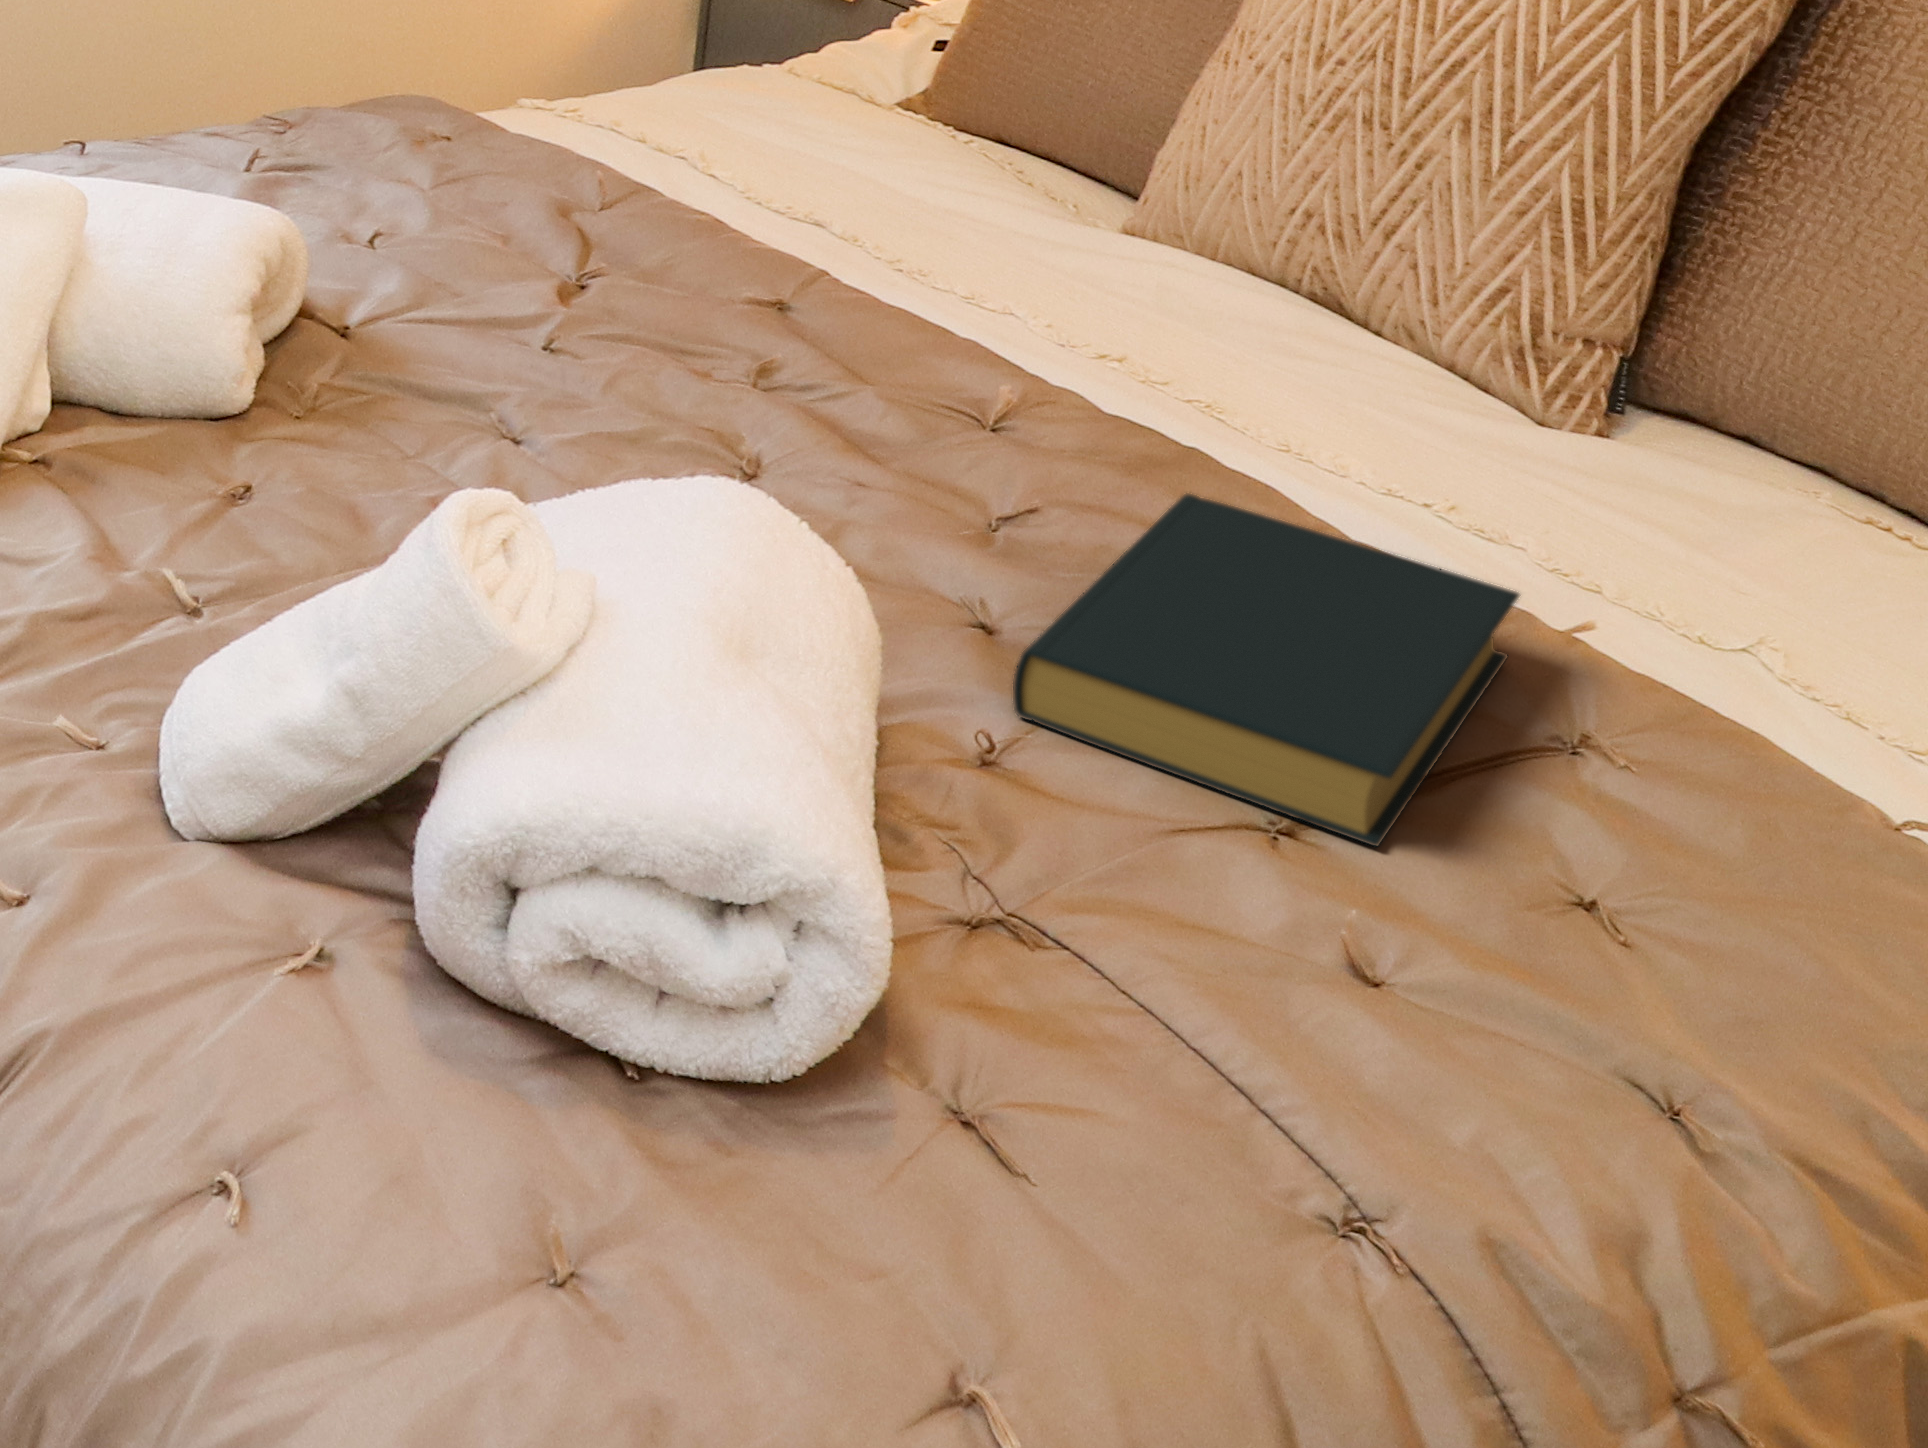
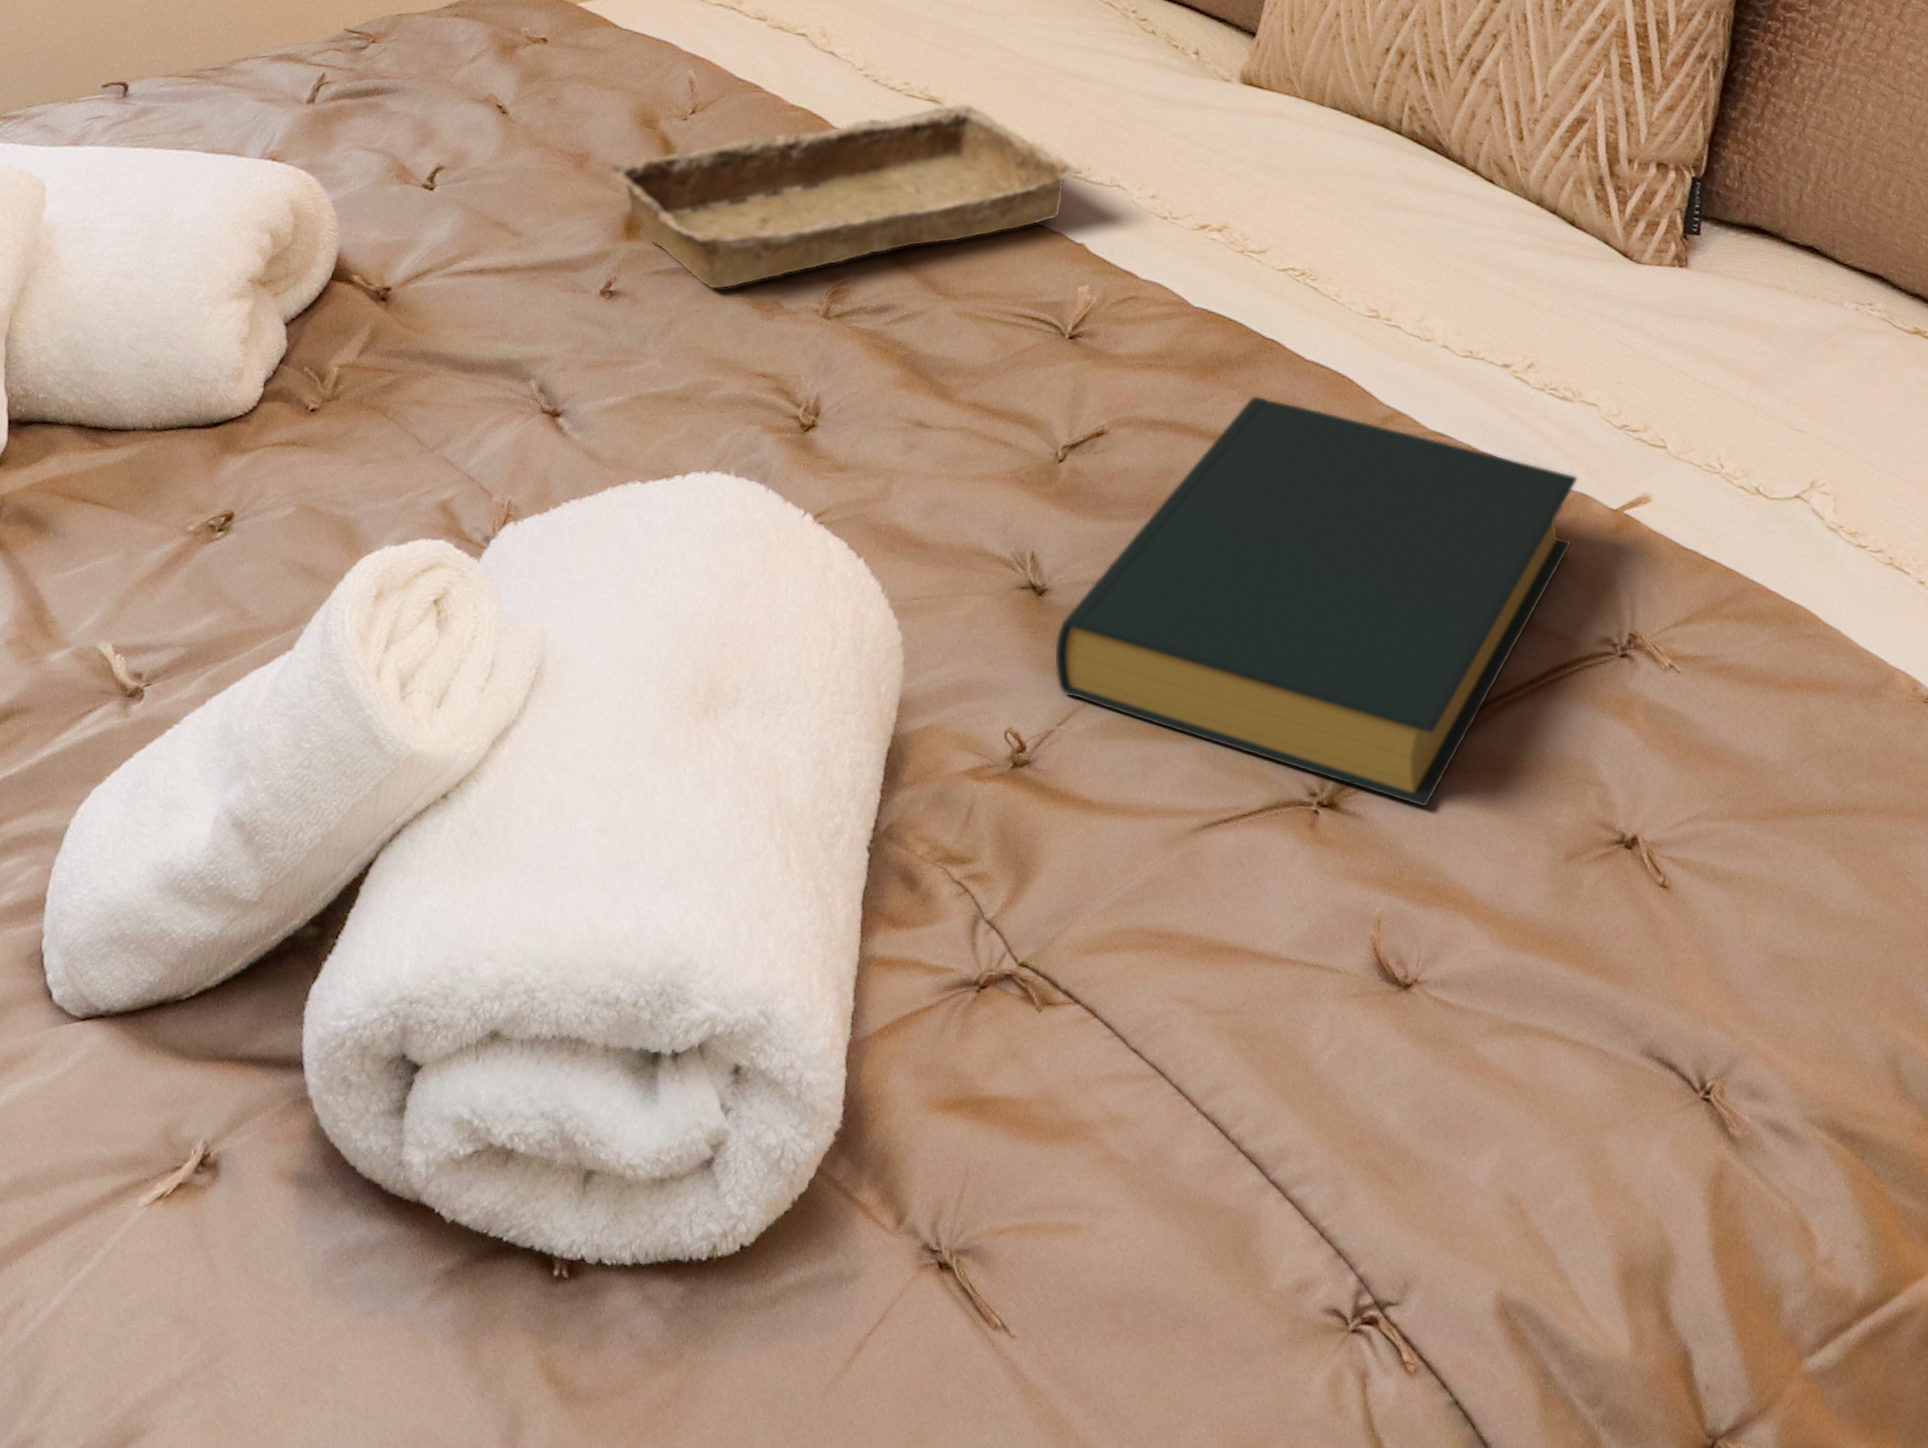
tray: none [533,224,989,359] -> present [606,105,1078,288]

